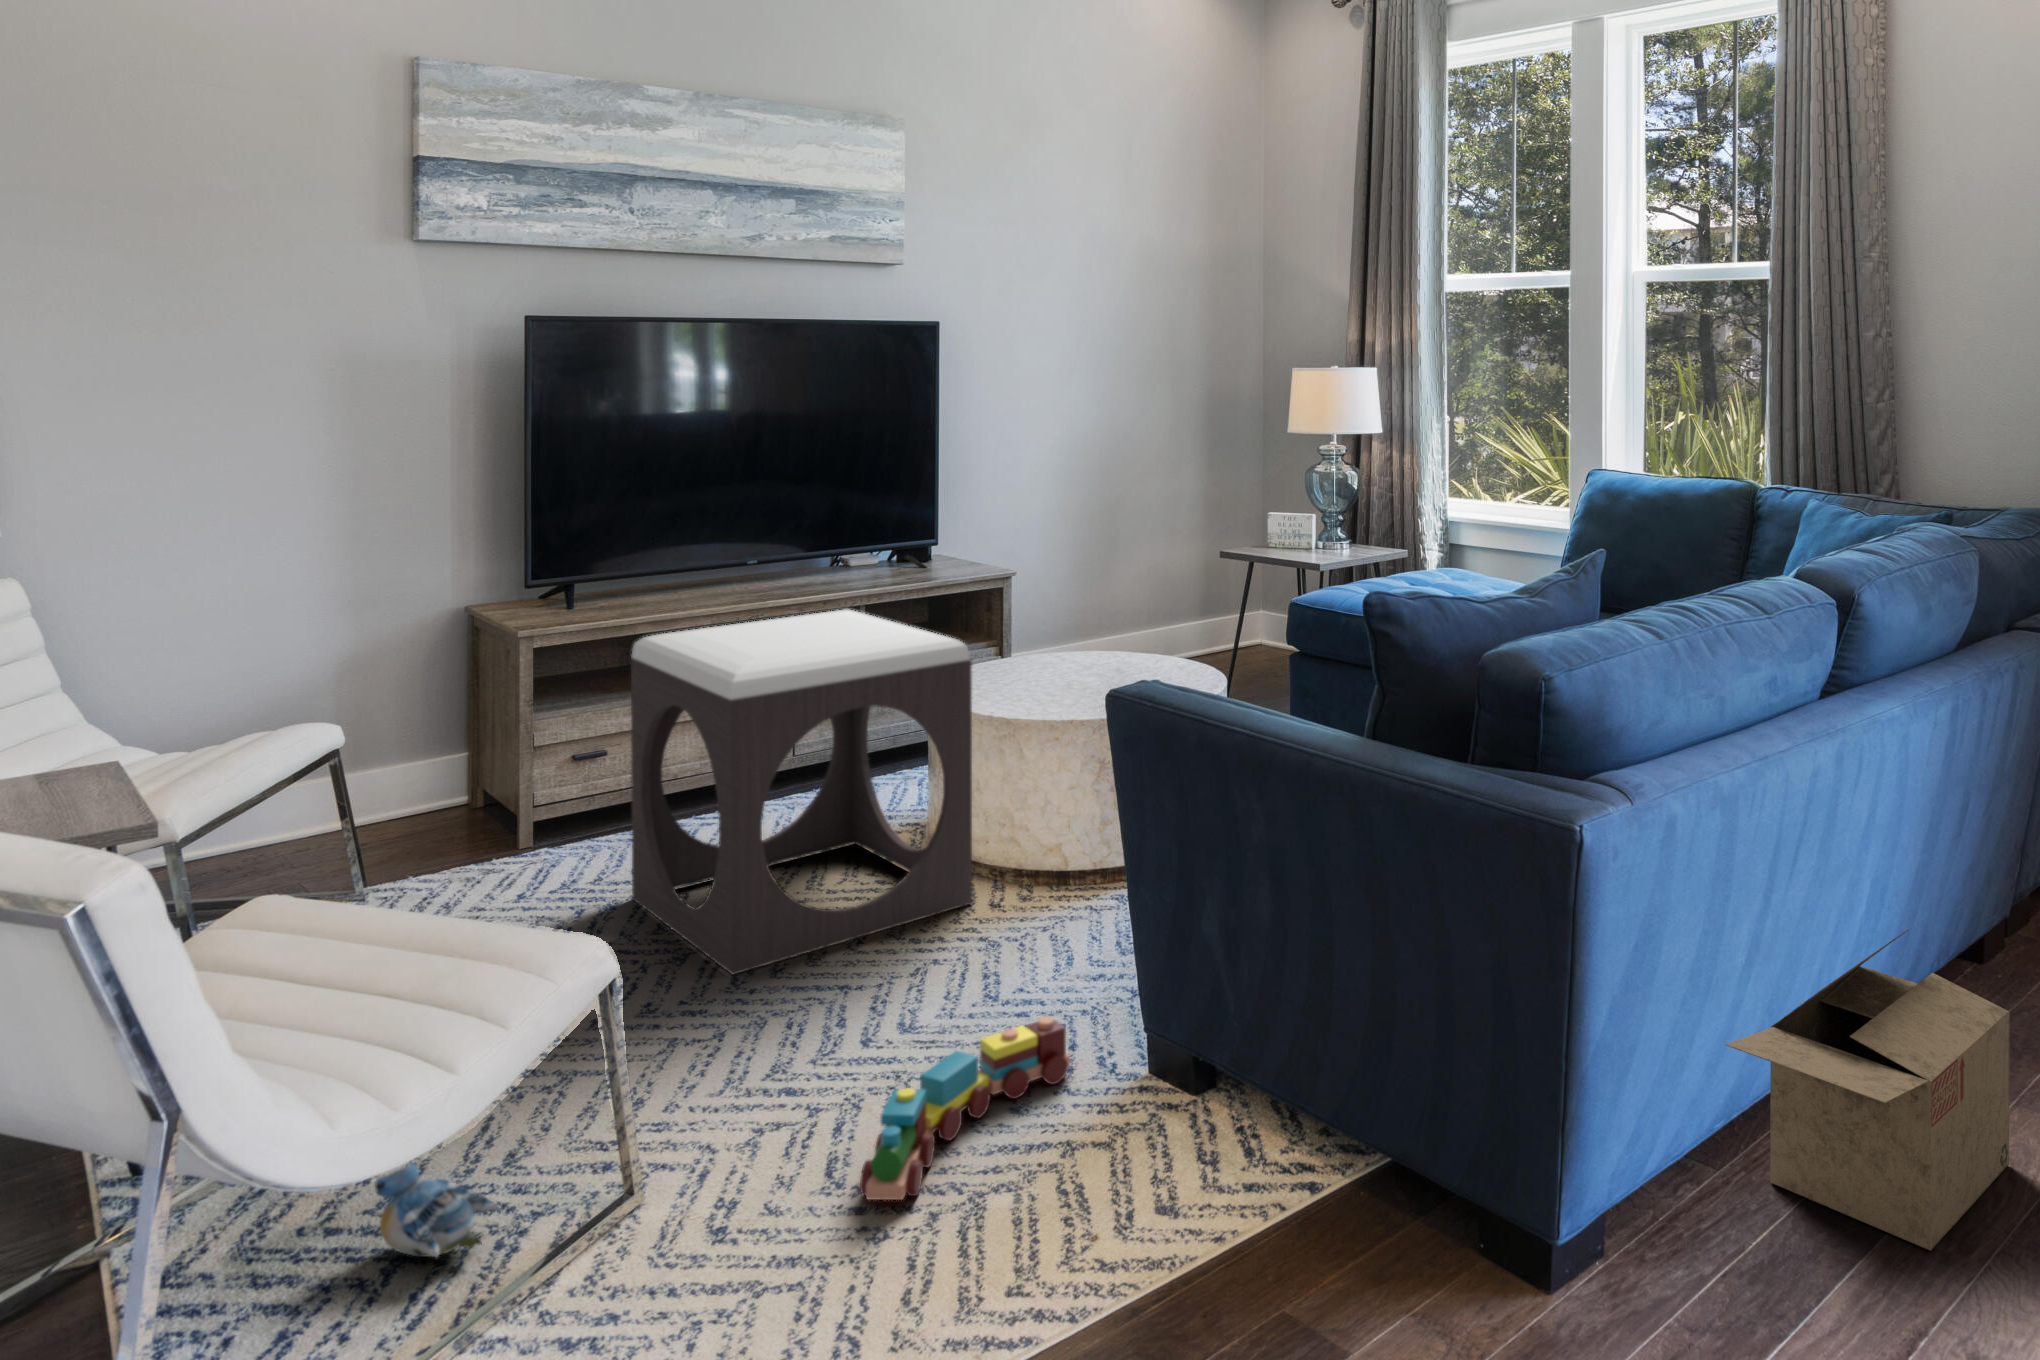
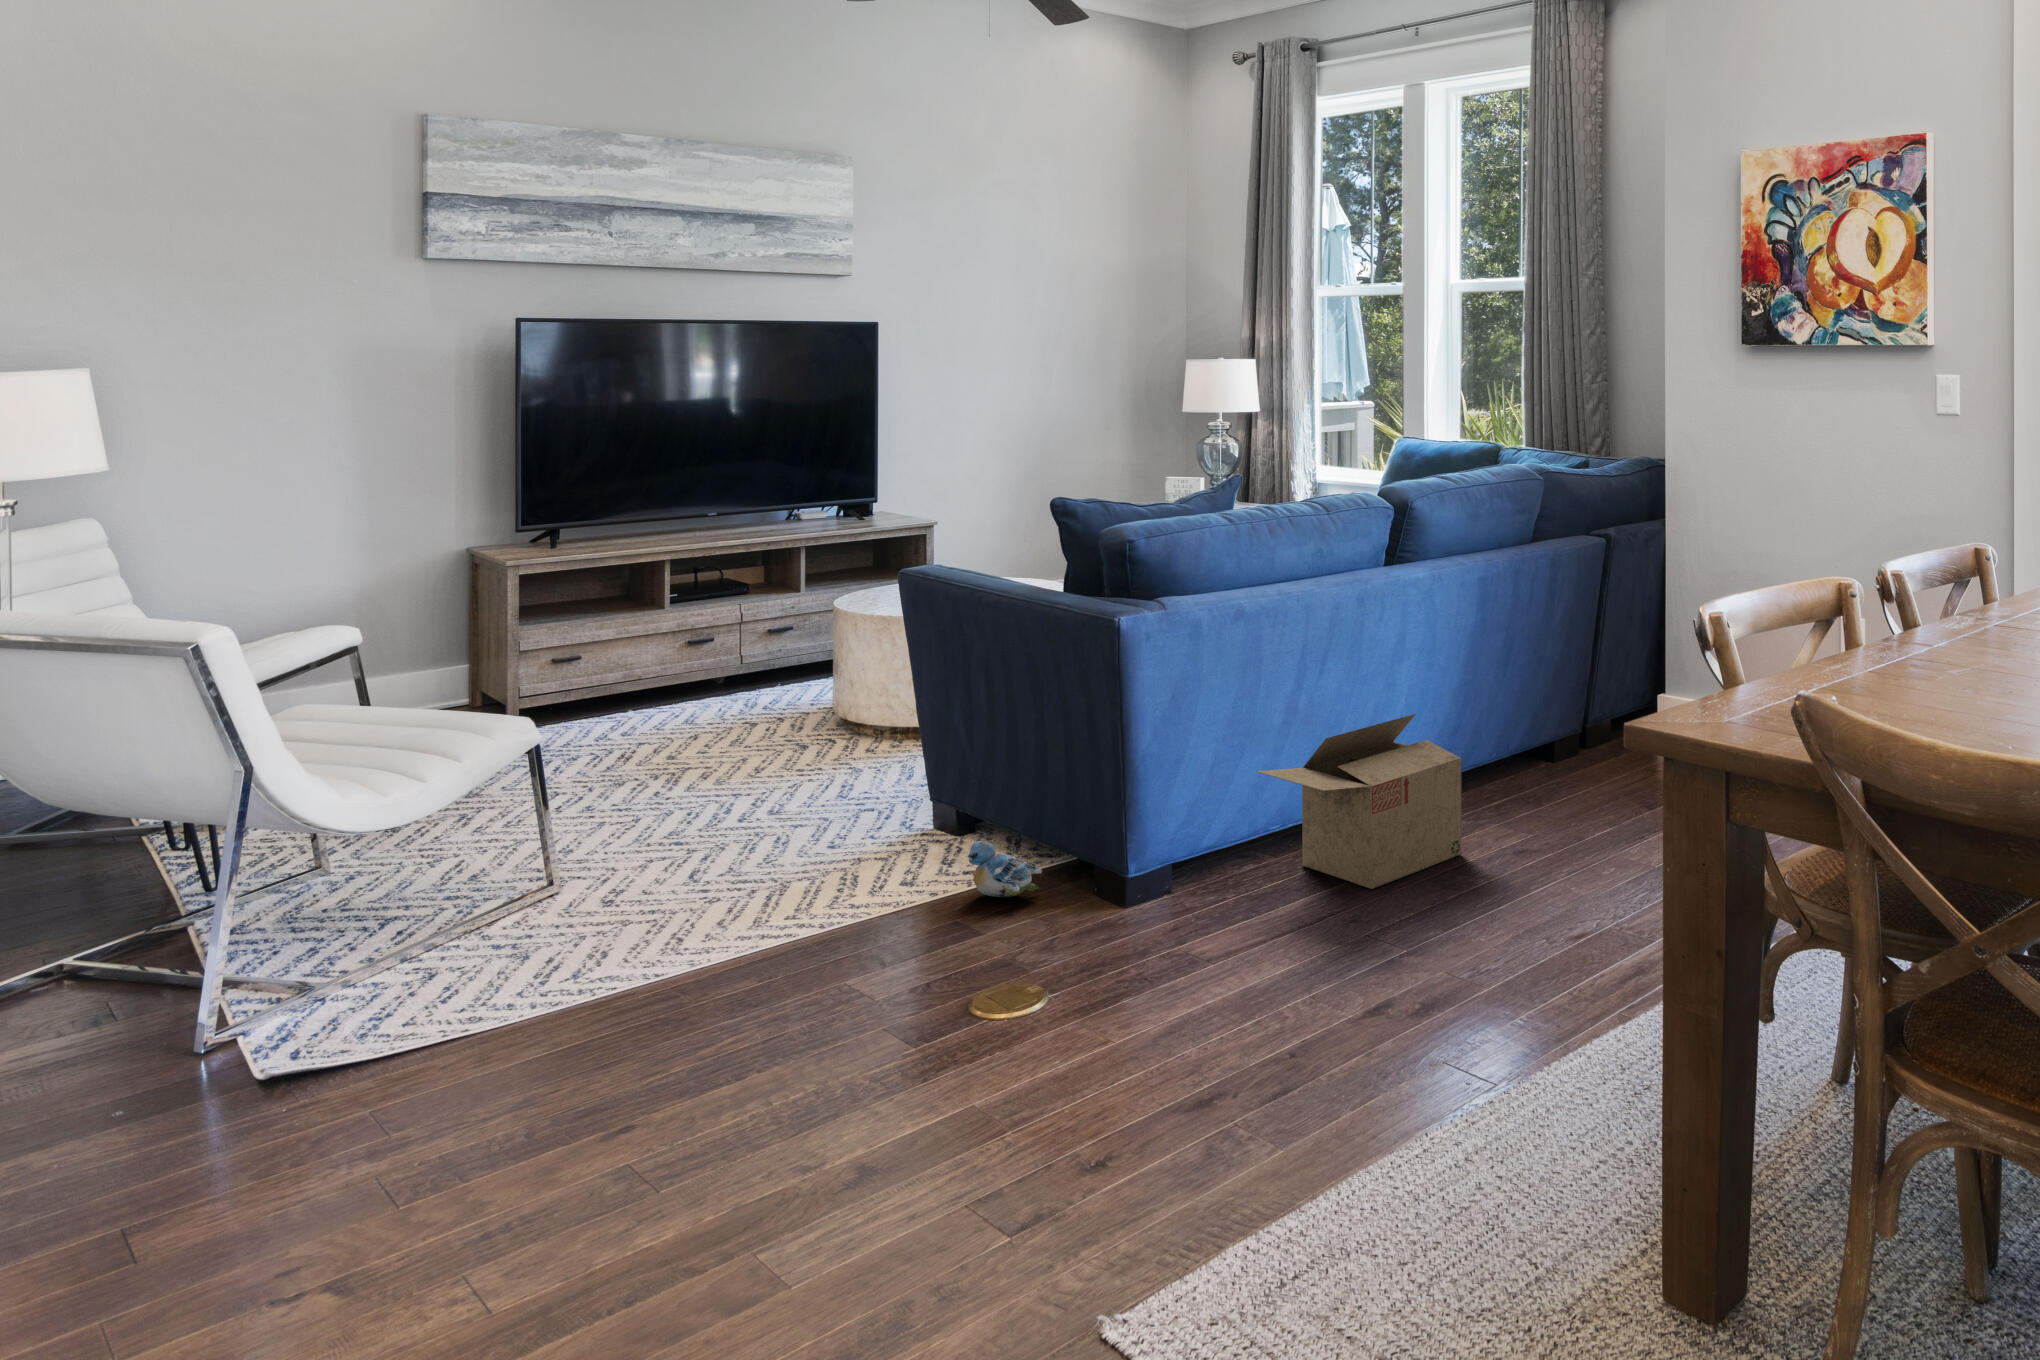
footstool: present [631,609,972,975] -> none [590,542,852,791]
toy train: present [860,1017,1070,1200] -> none [706,794,877,886]
plush toy: present [375,1164,497,1257] -> present [968,841,1042,897]

